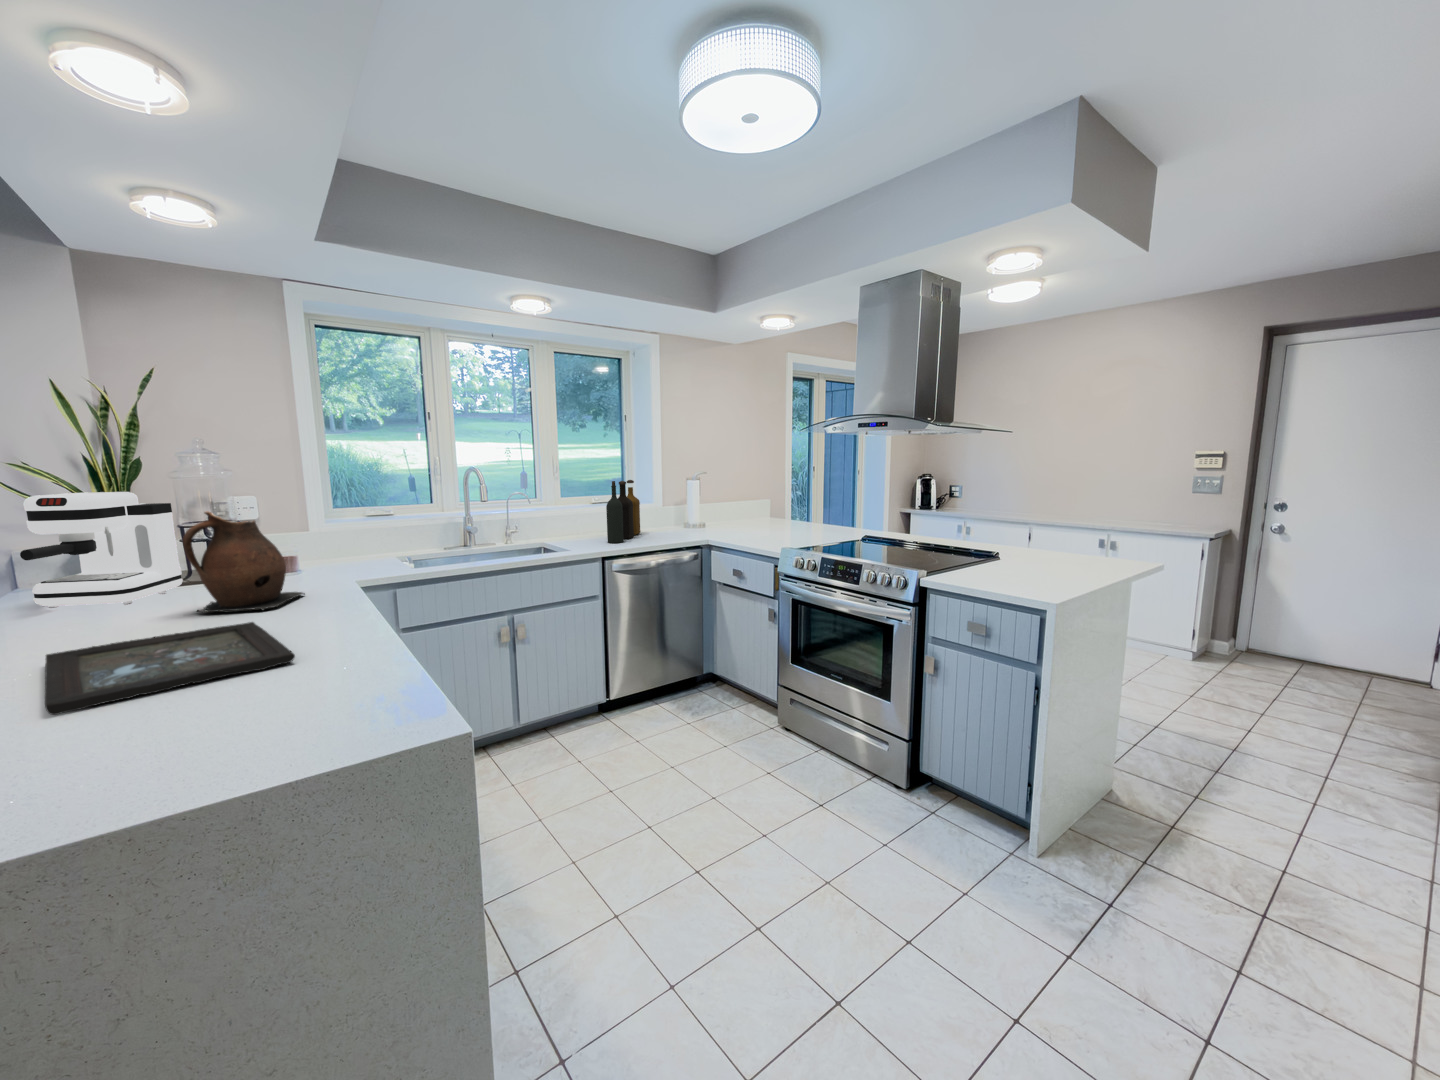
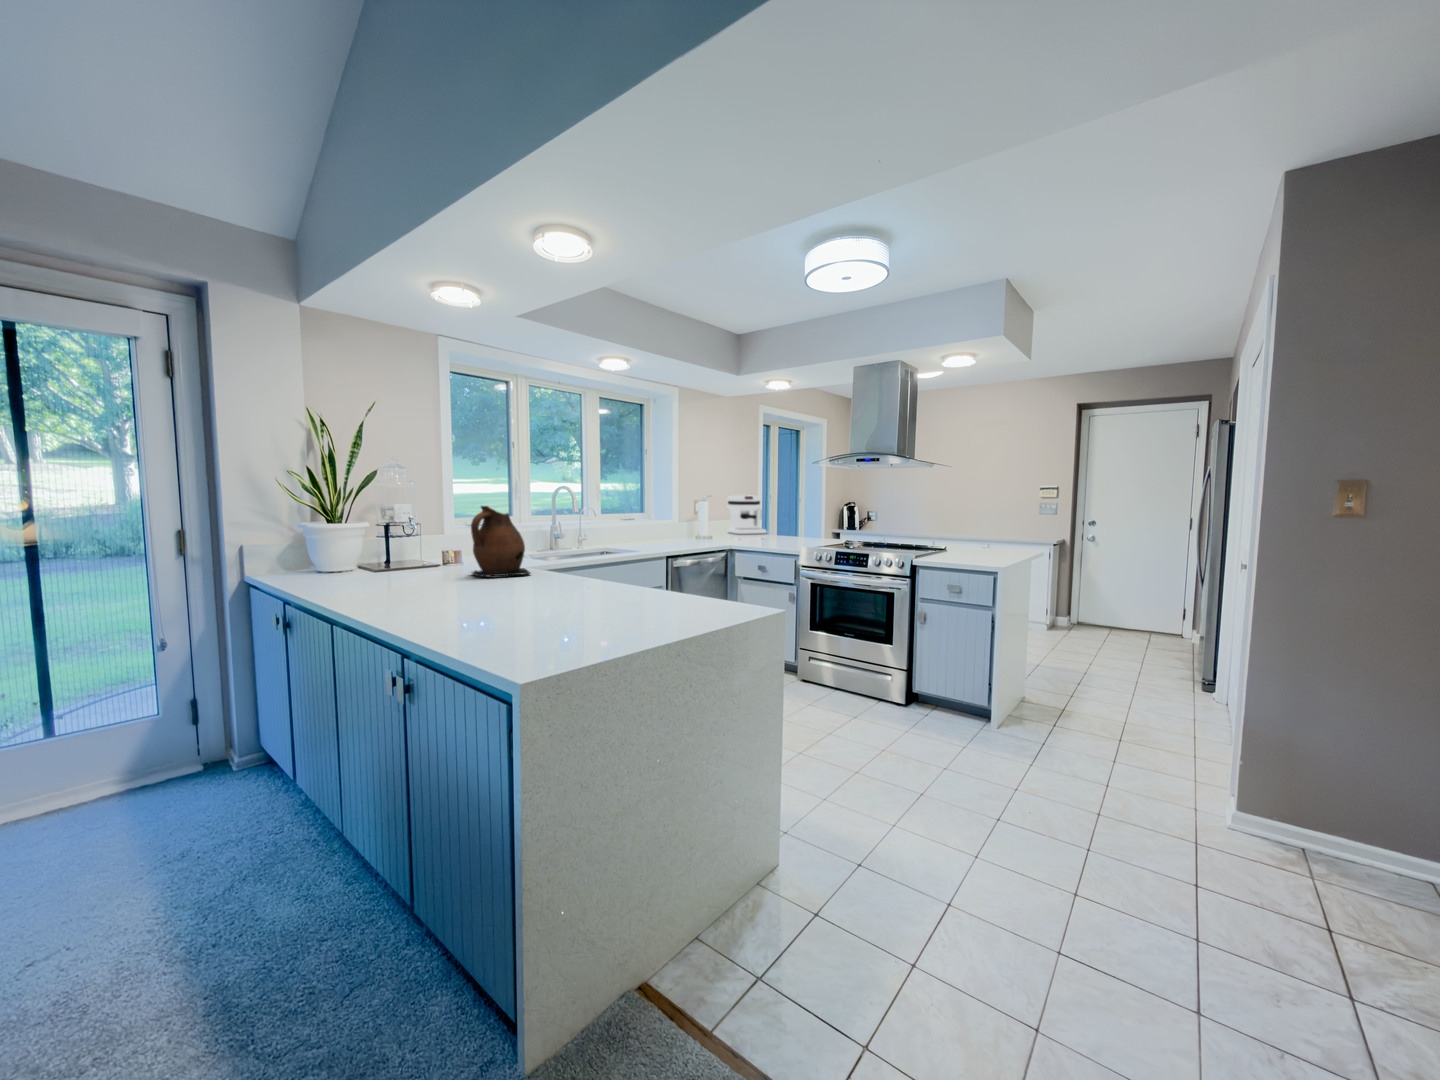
bottle: present [606,480,641,543] -> none [659,498,673,546]
coffee maker: present [20,492,182,607] -> present [728,495,766,540]
tray: present [45,622,295,715] -> none [473,577,636,607]

